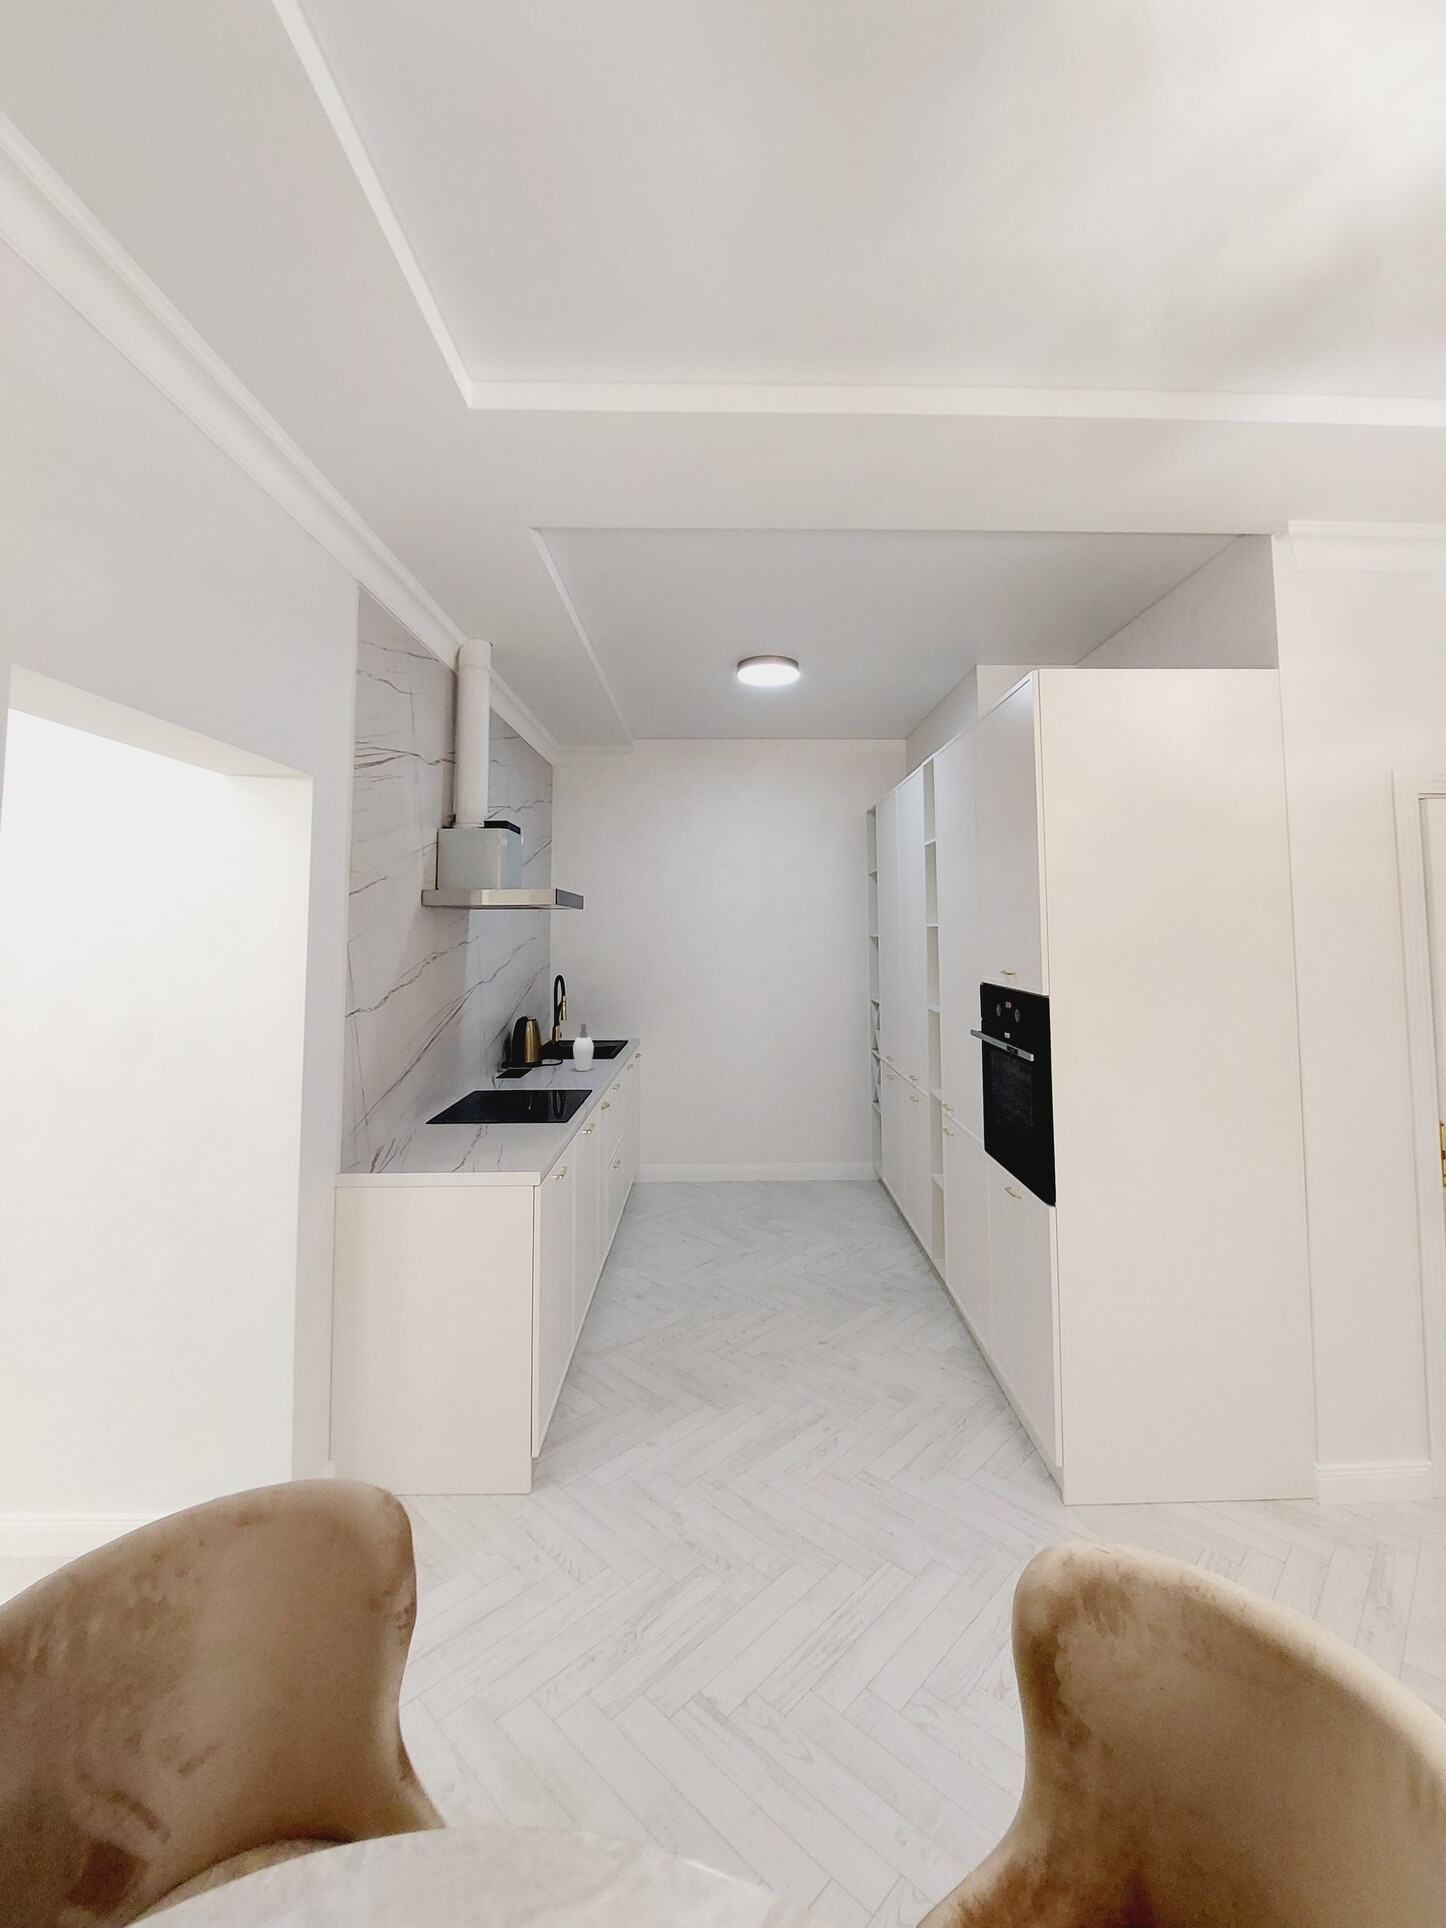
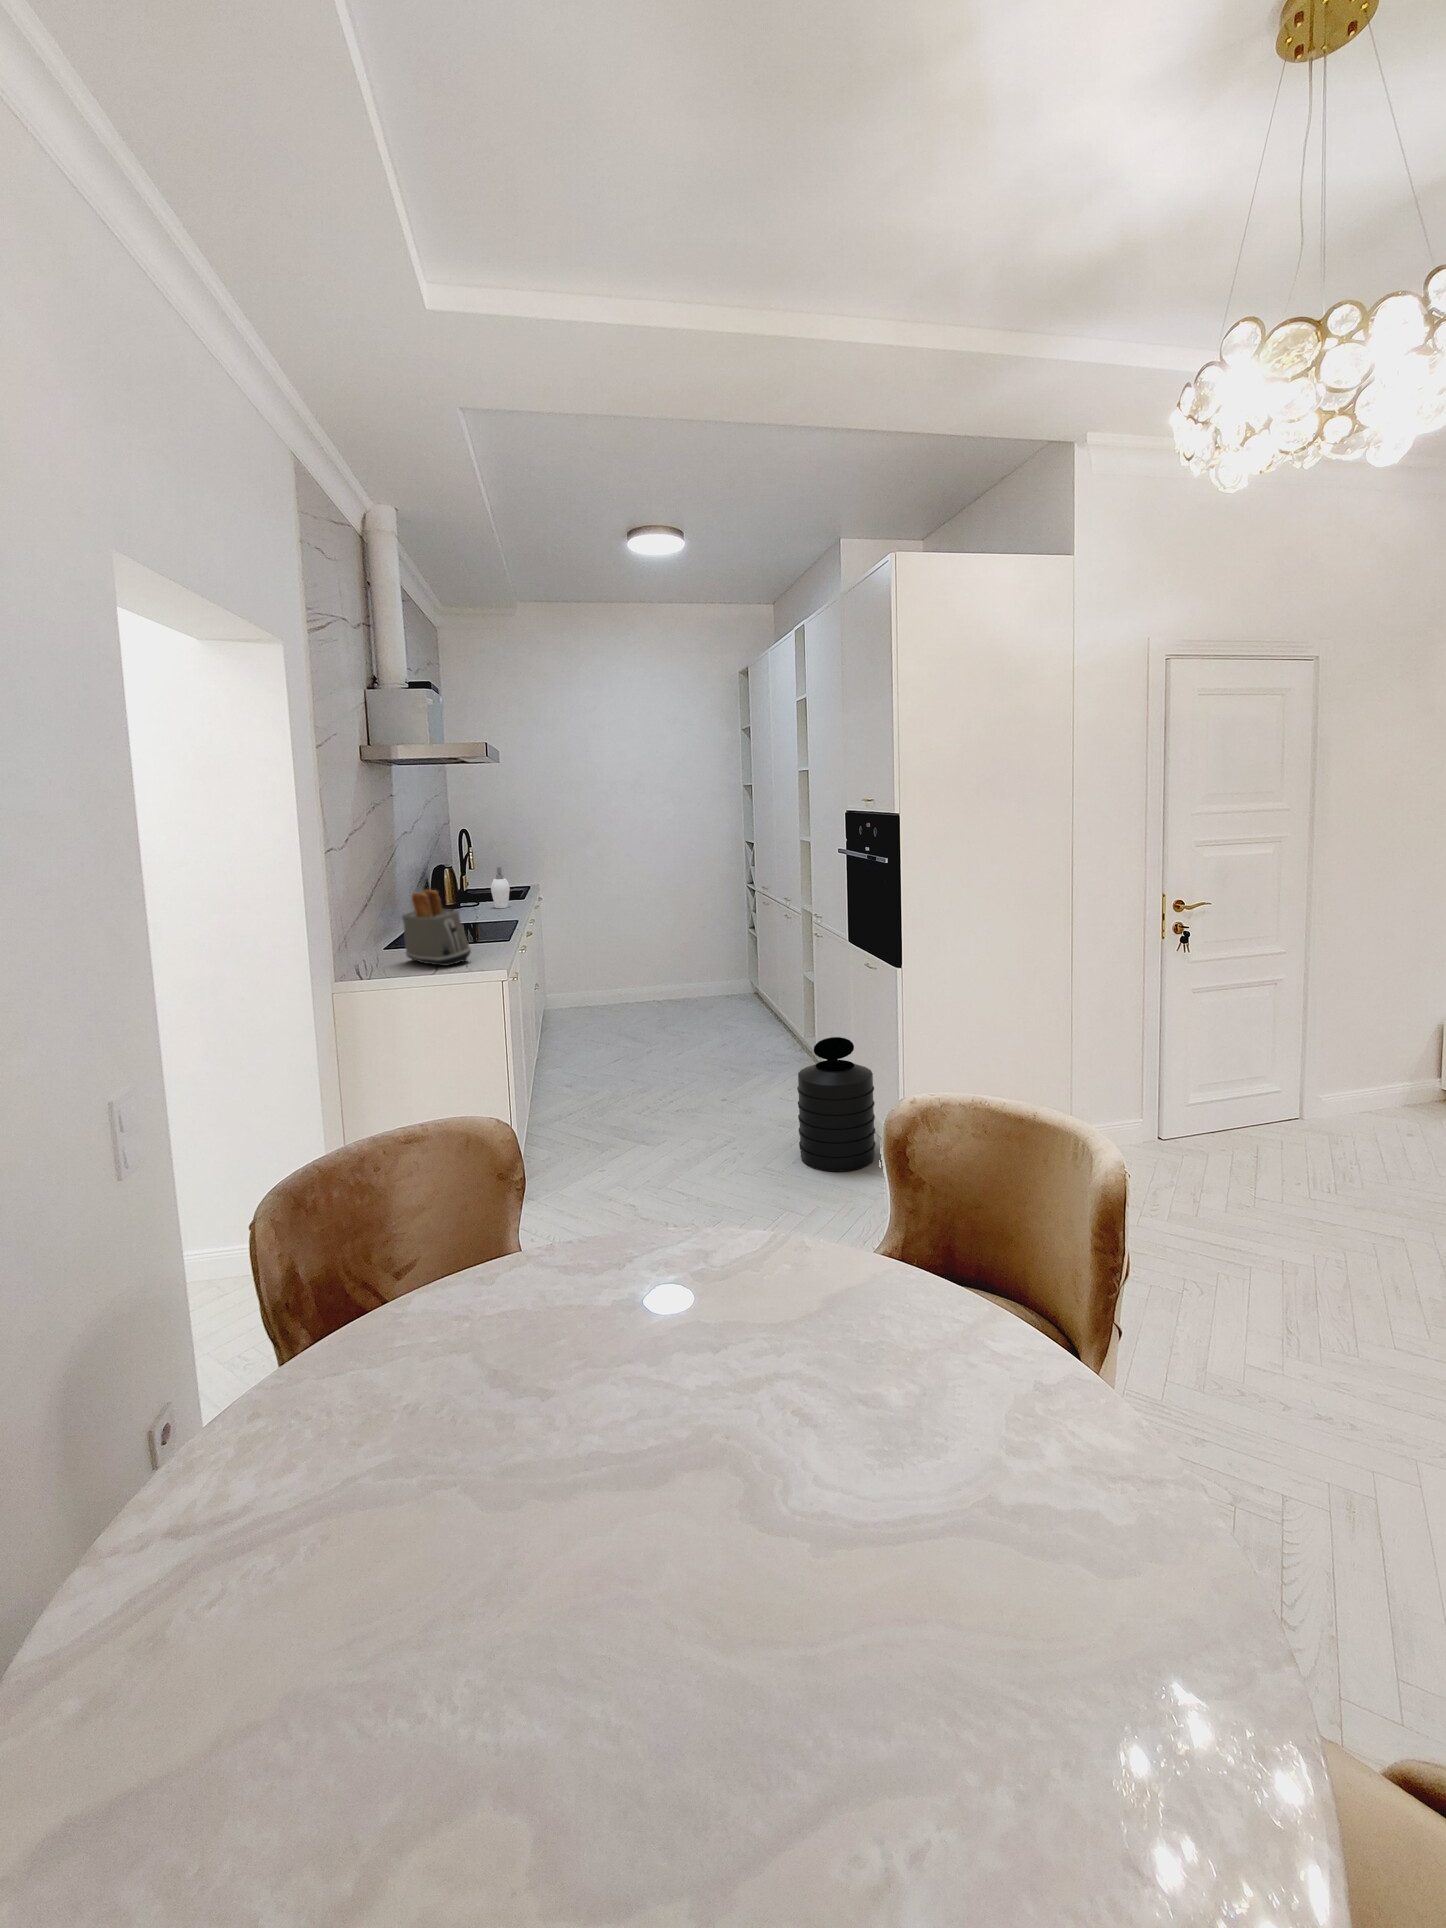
toaster: none [433,1063,506,1160] -> present [402,890,471,966]
trash can: none [909,1287,1016,1487] -> present [797,1037,876,1172]

